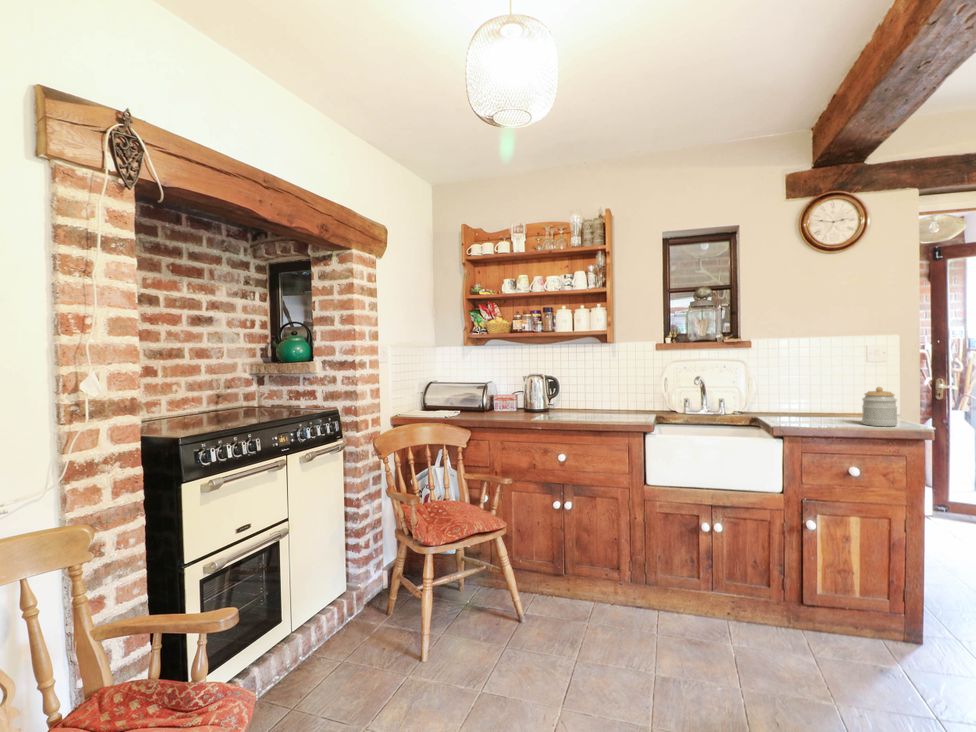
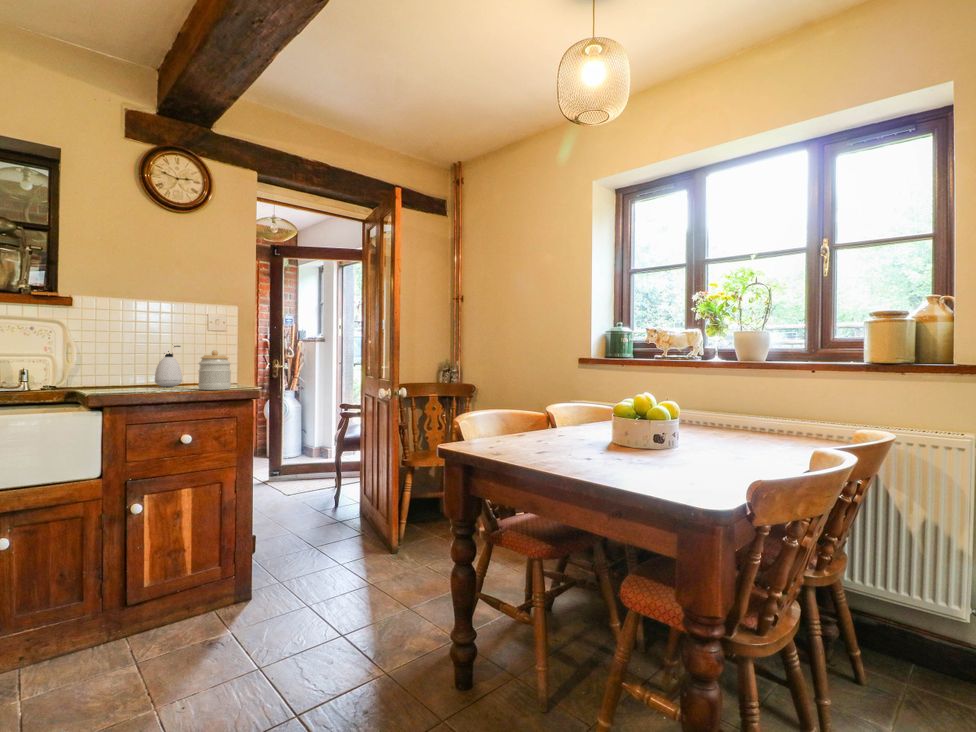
soap dispenser: none [815,374,840,413] -> present [155,346,182,387]

